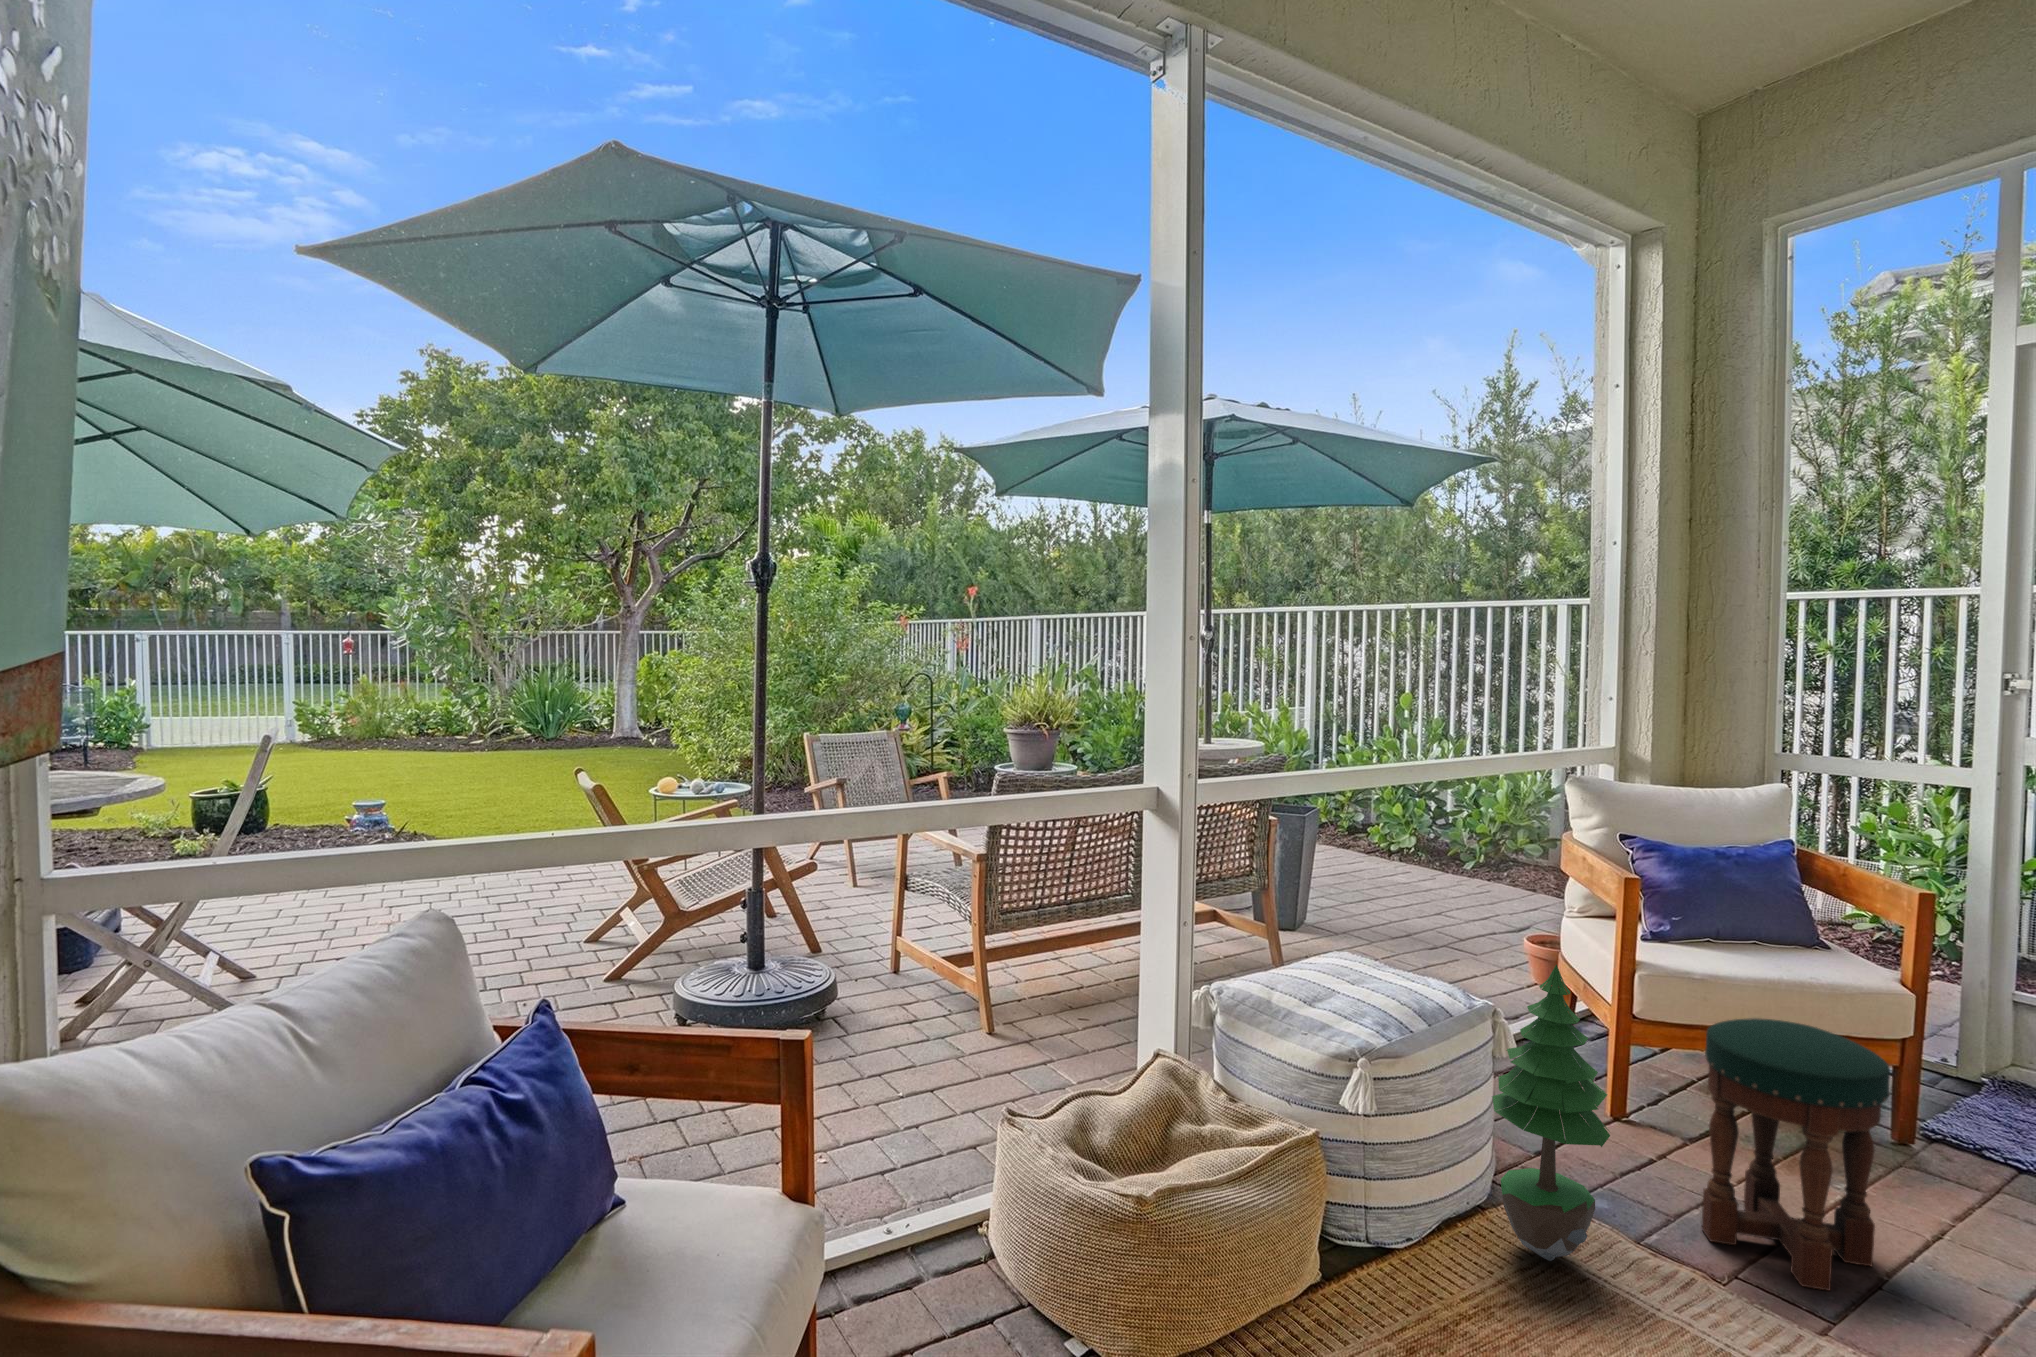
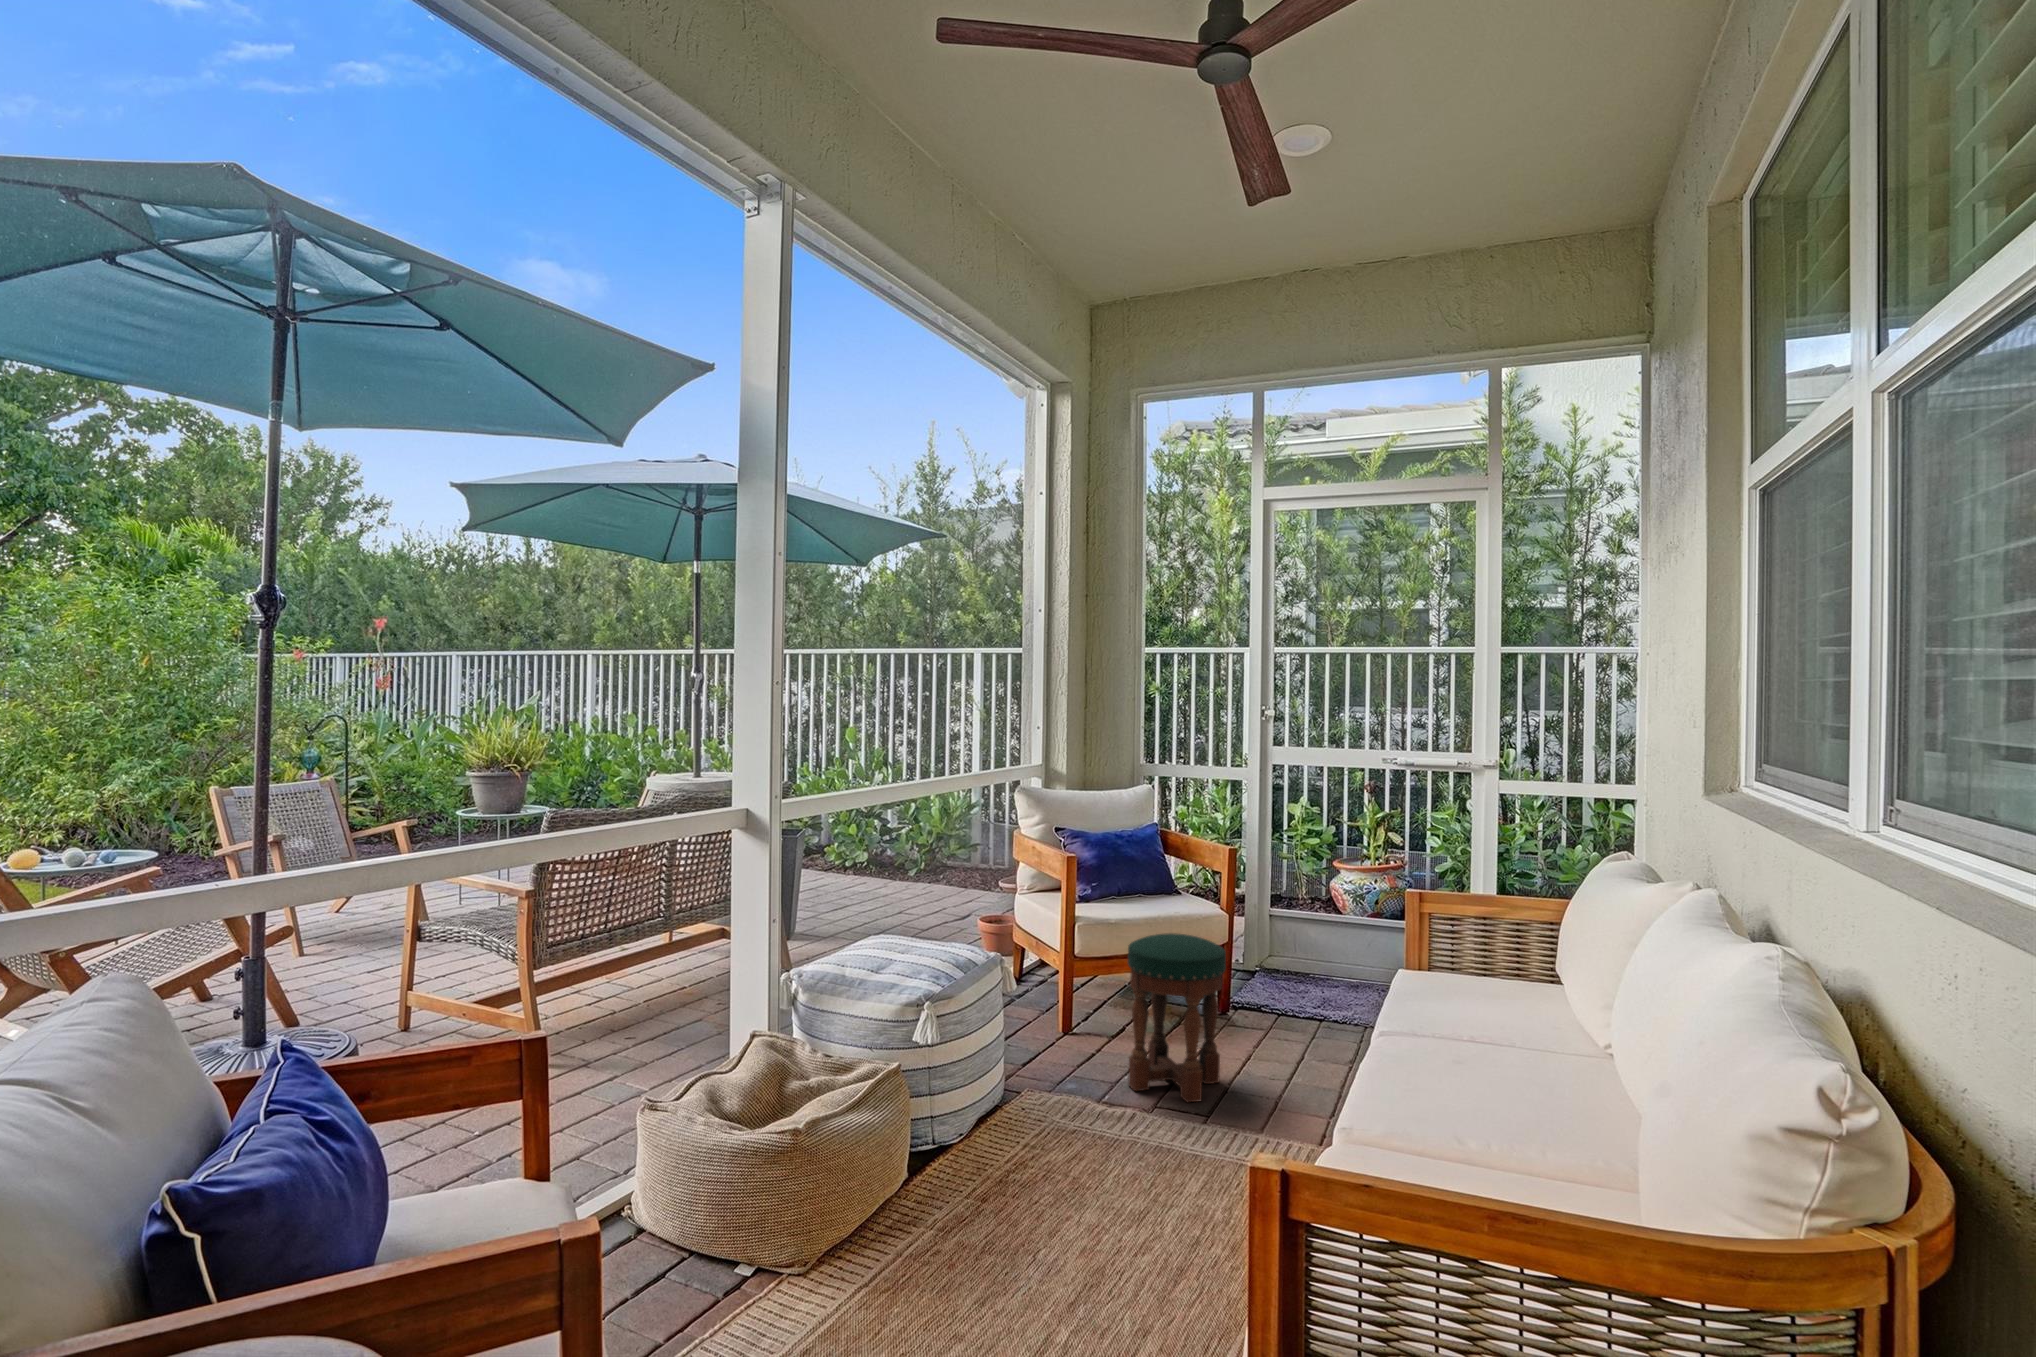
potted tree: present [1492,965,1610,1261] -> none [1006,910,1084,1126]

